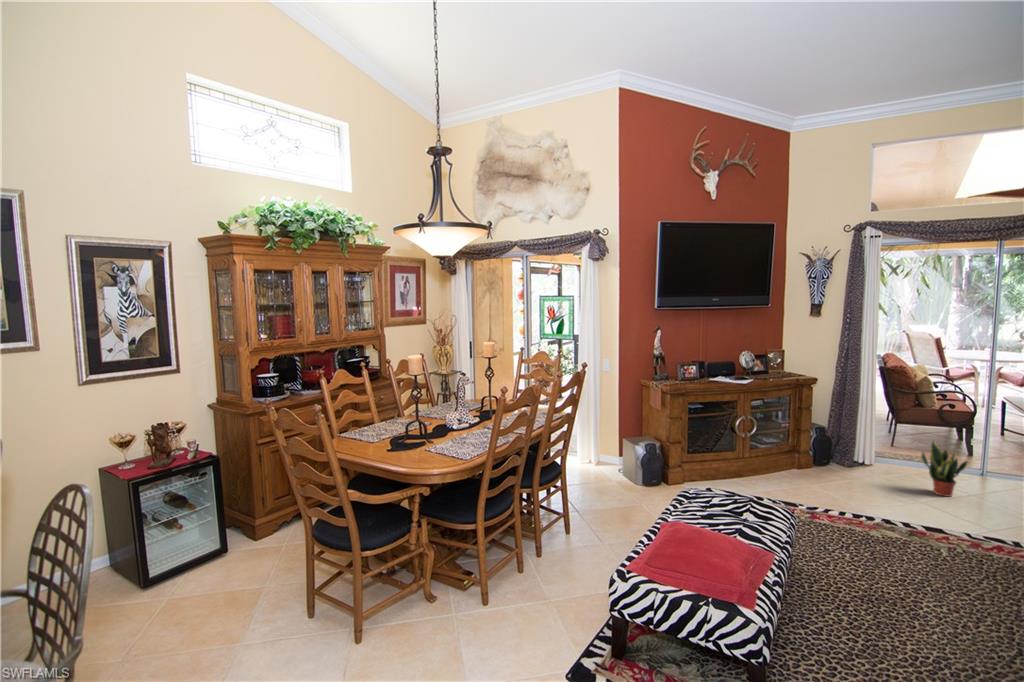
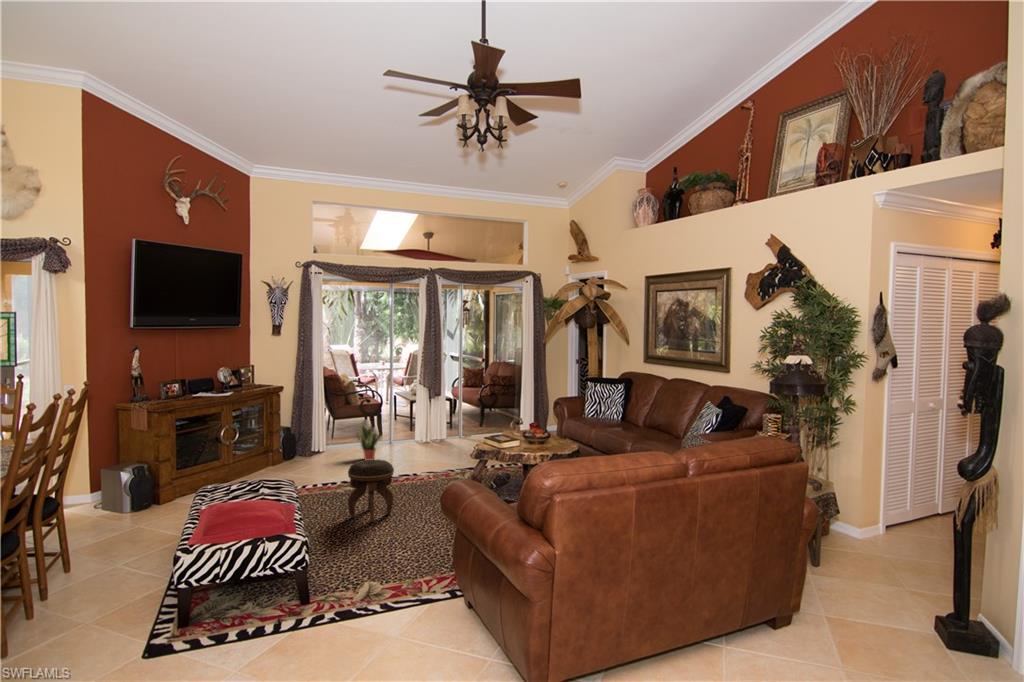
footstool: none [880,510,971,613] -> present [348,459,394,522]

